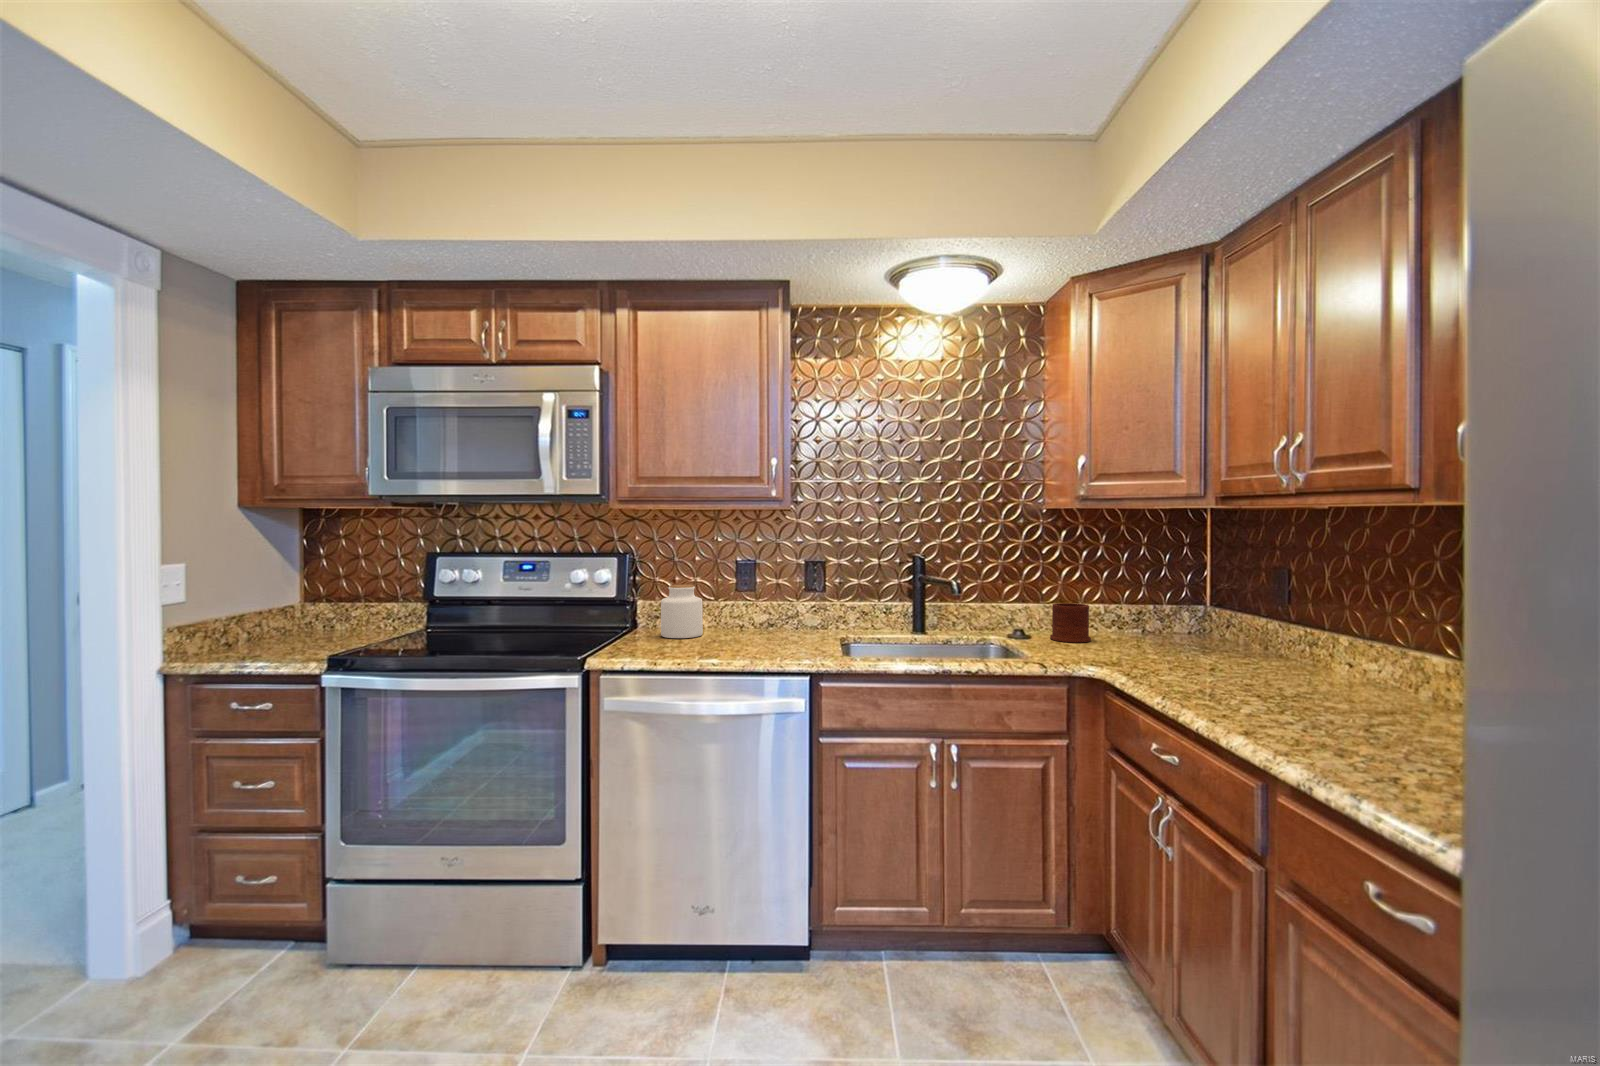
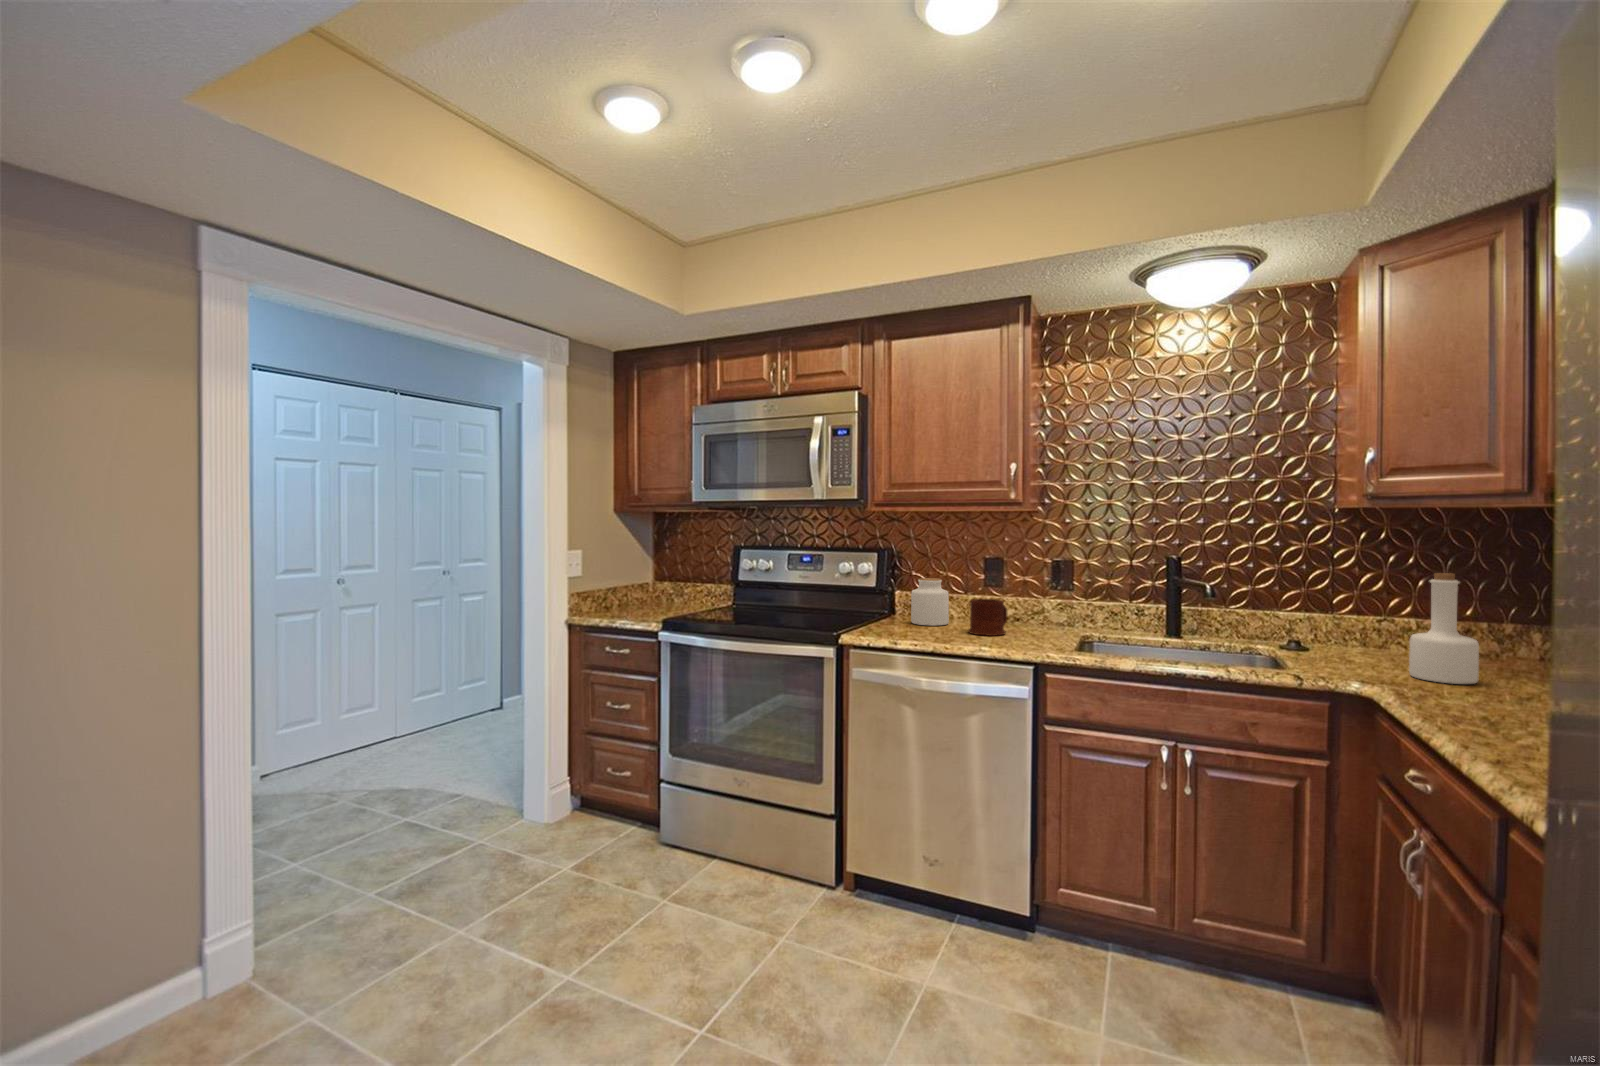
bottle: none [1117,565,1166,660] -> present [1409,573,1479,684]
mug: present [1050,603,1091,642] -> present [968,599,1007,636]

